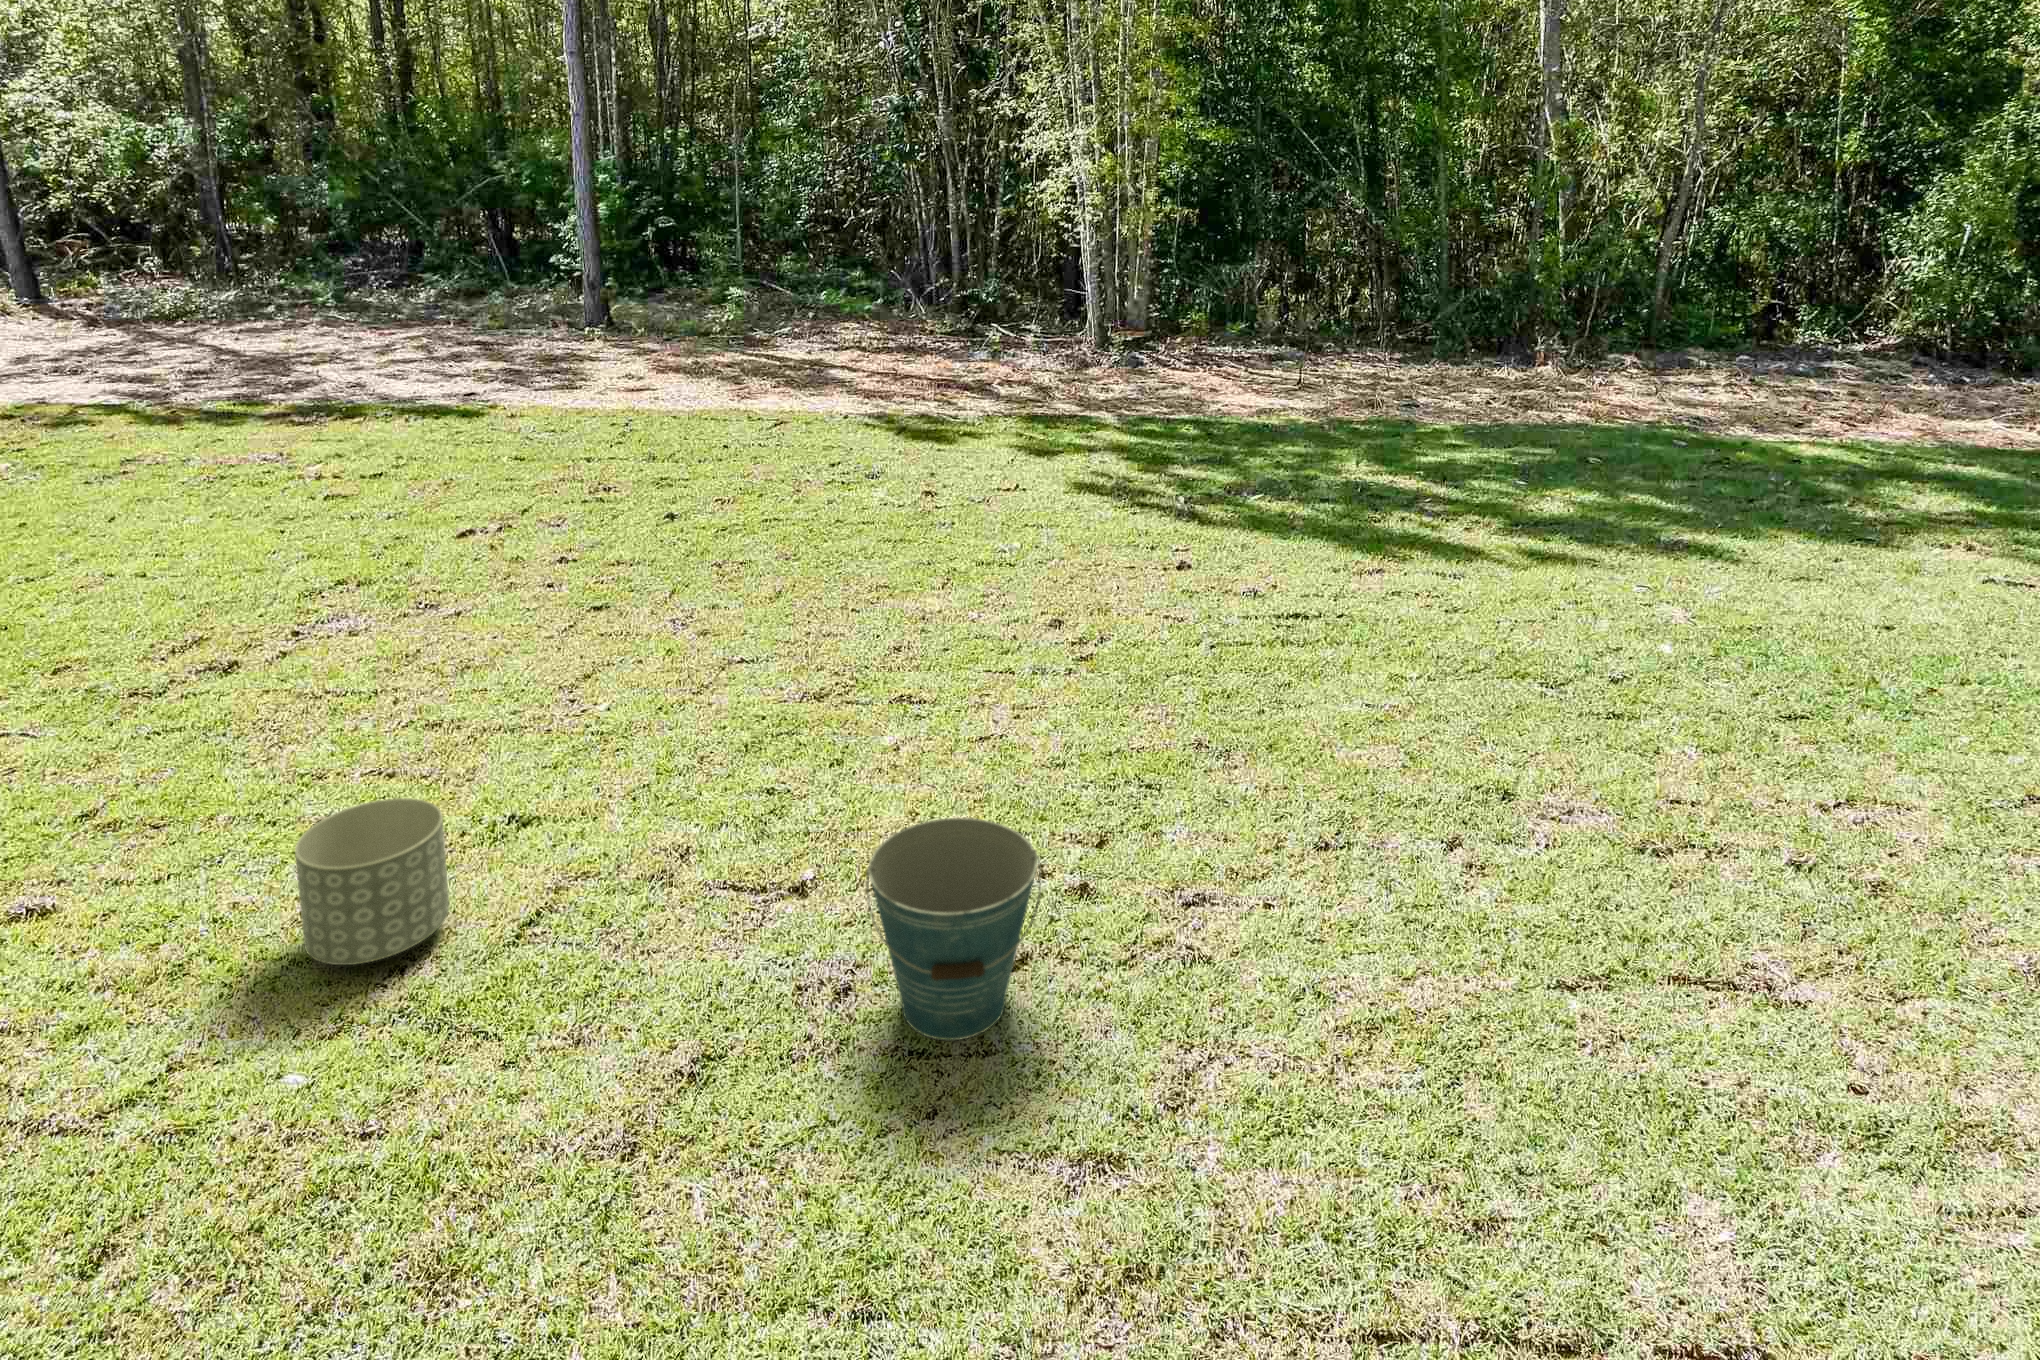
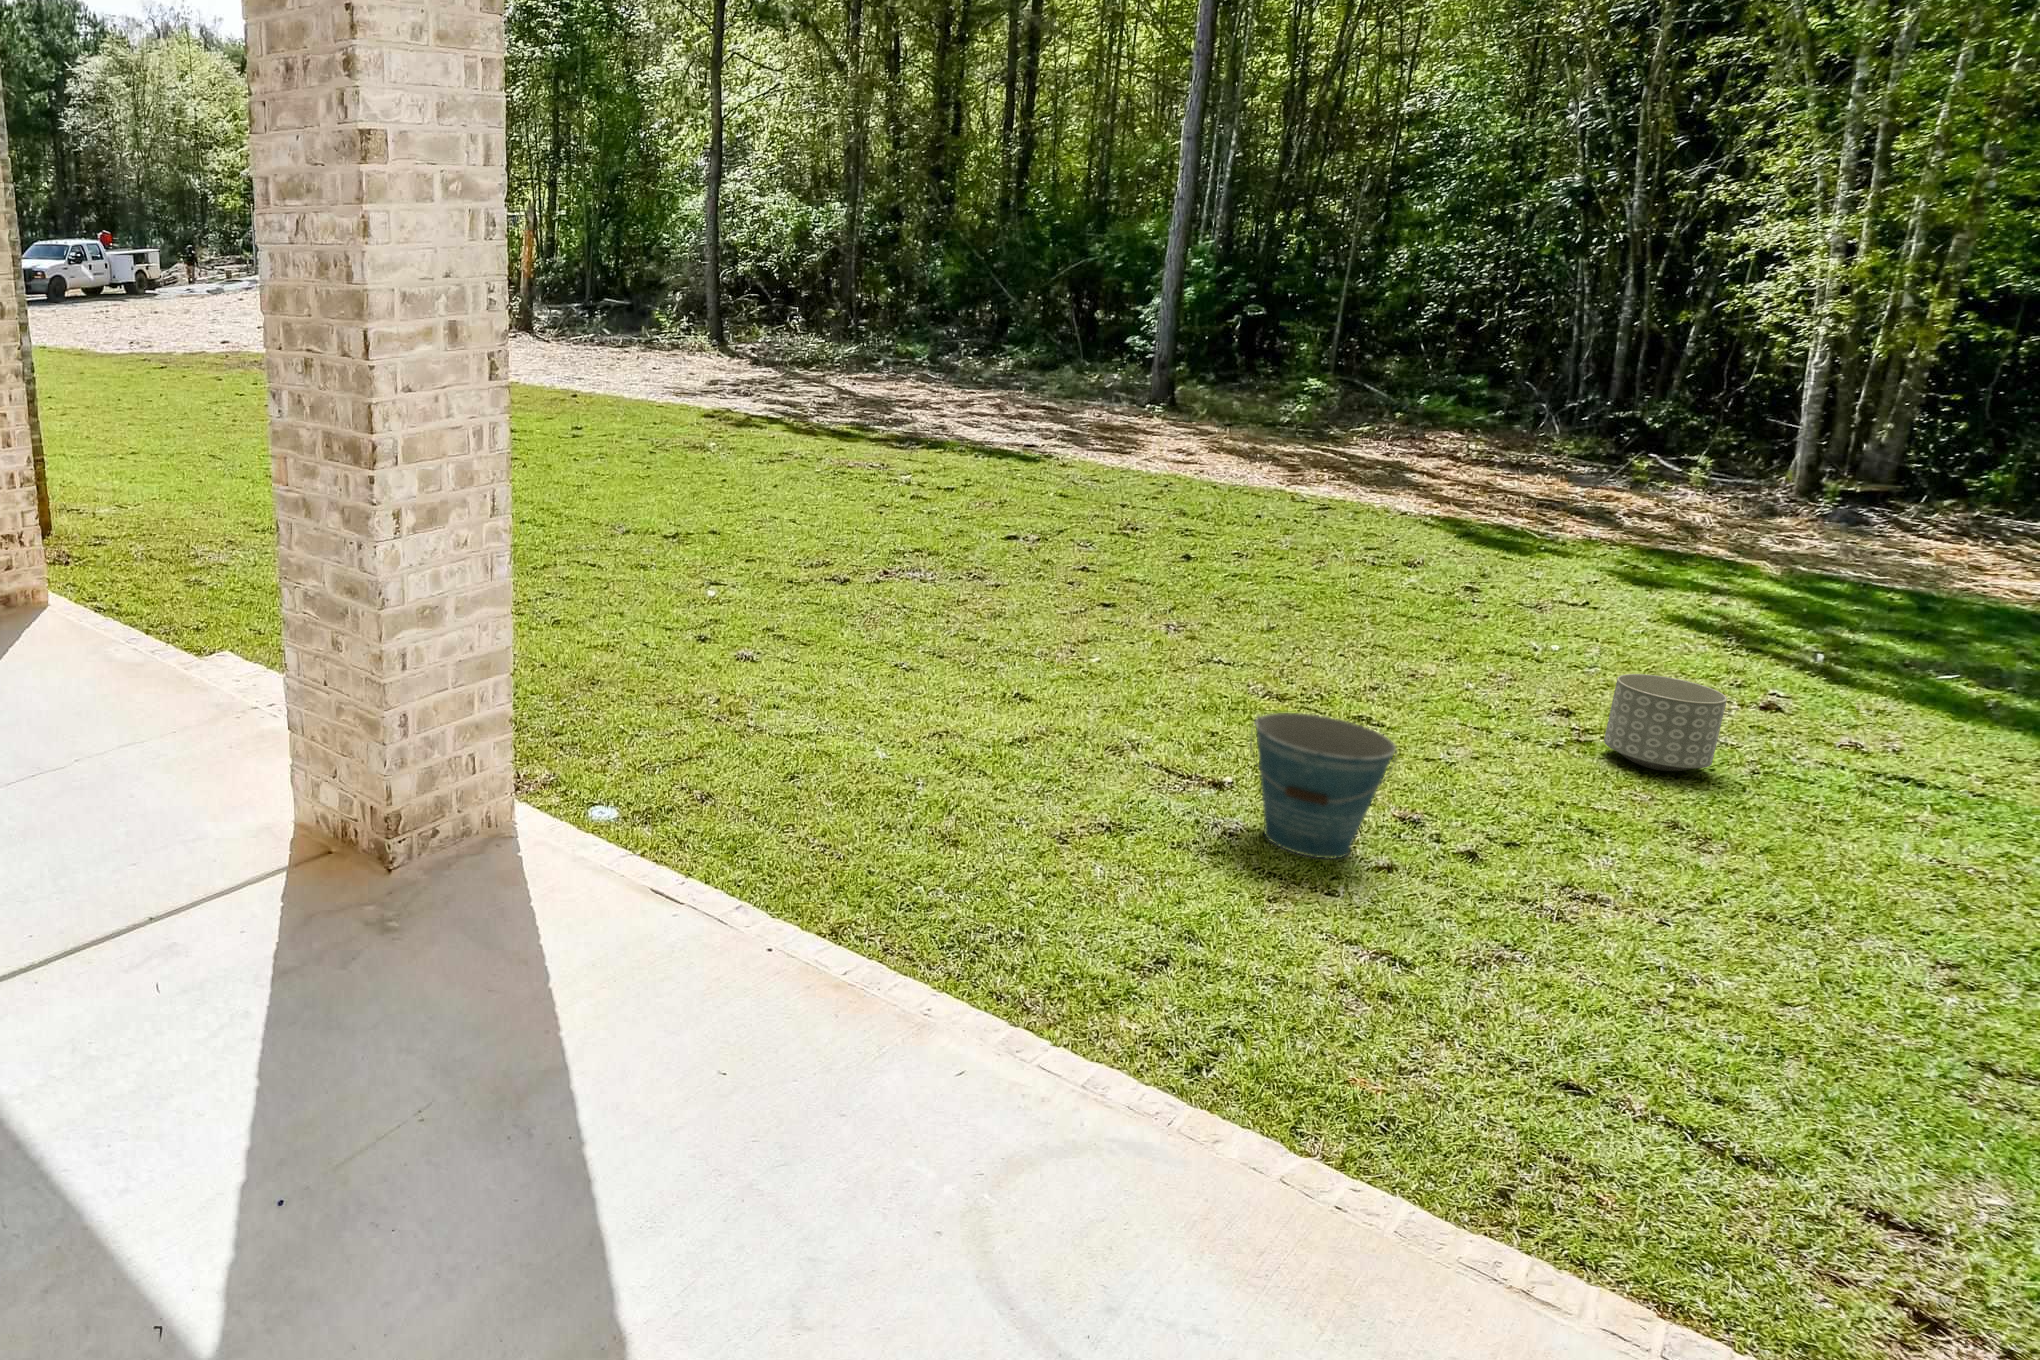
planter: present [295,798,449,965] -> present [1604,674,1727,771]

